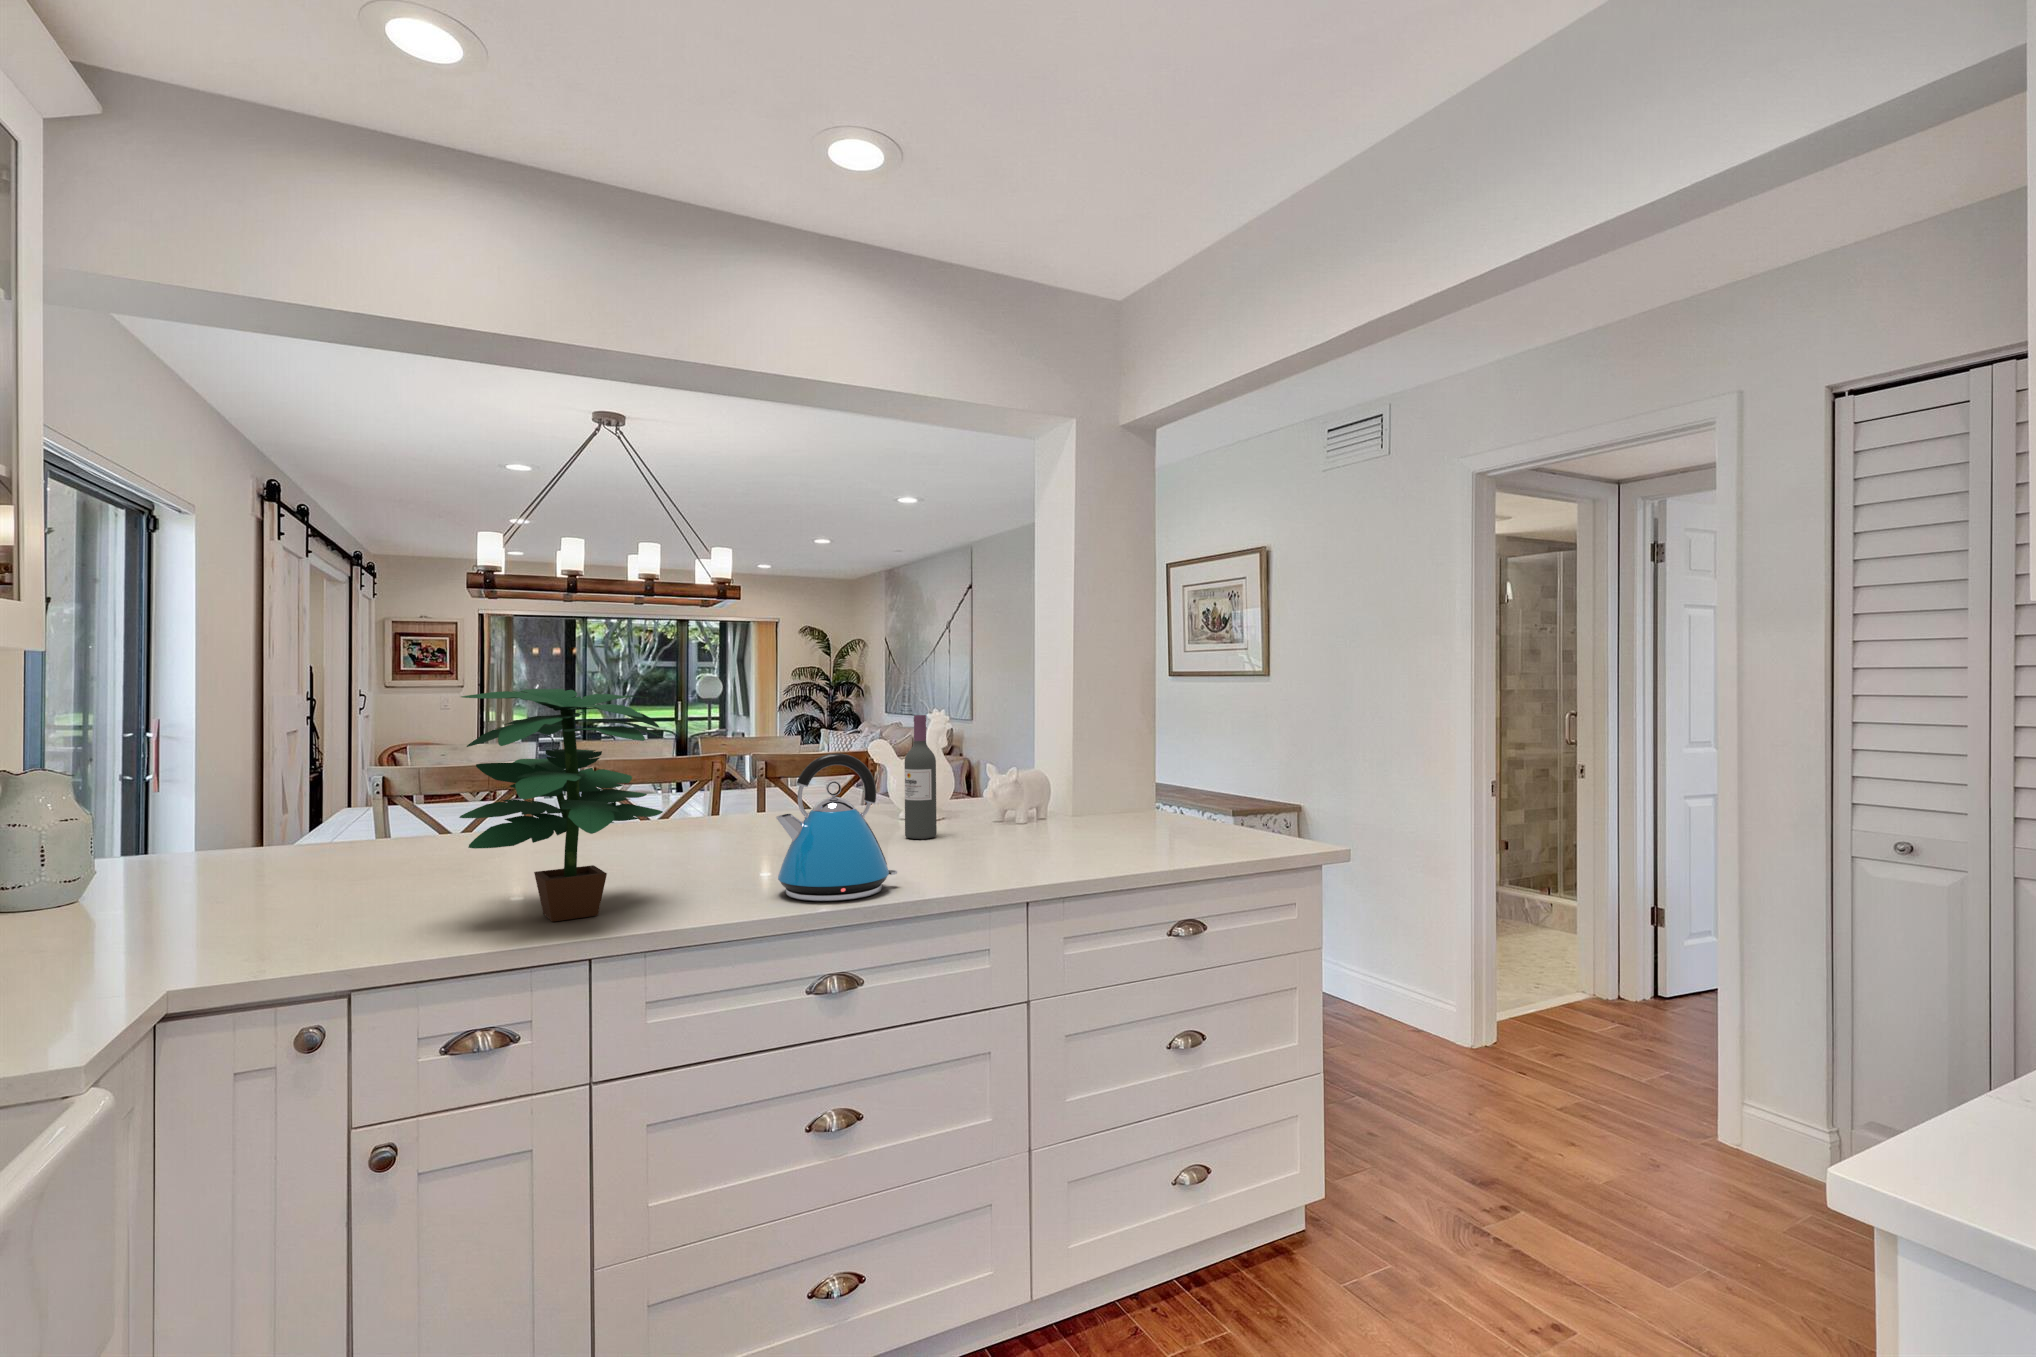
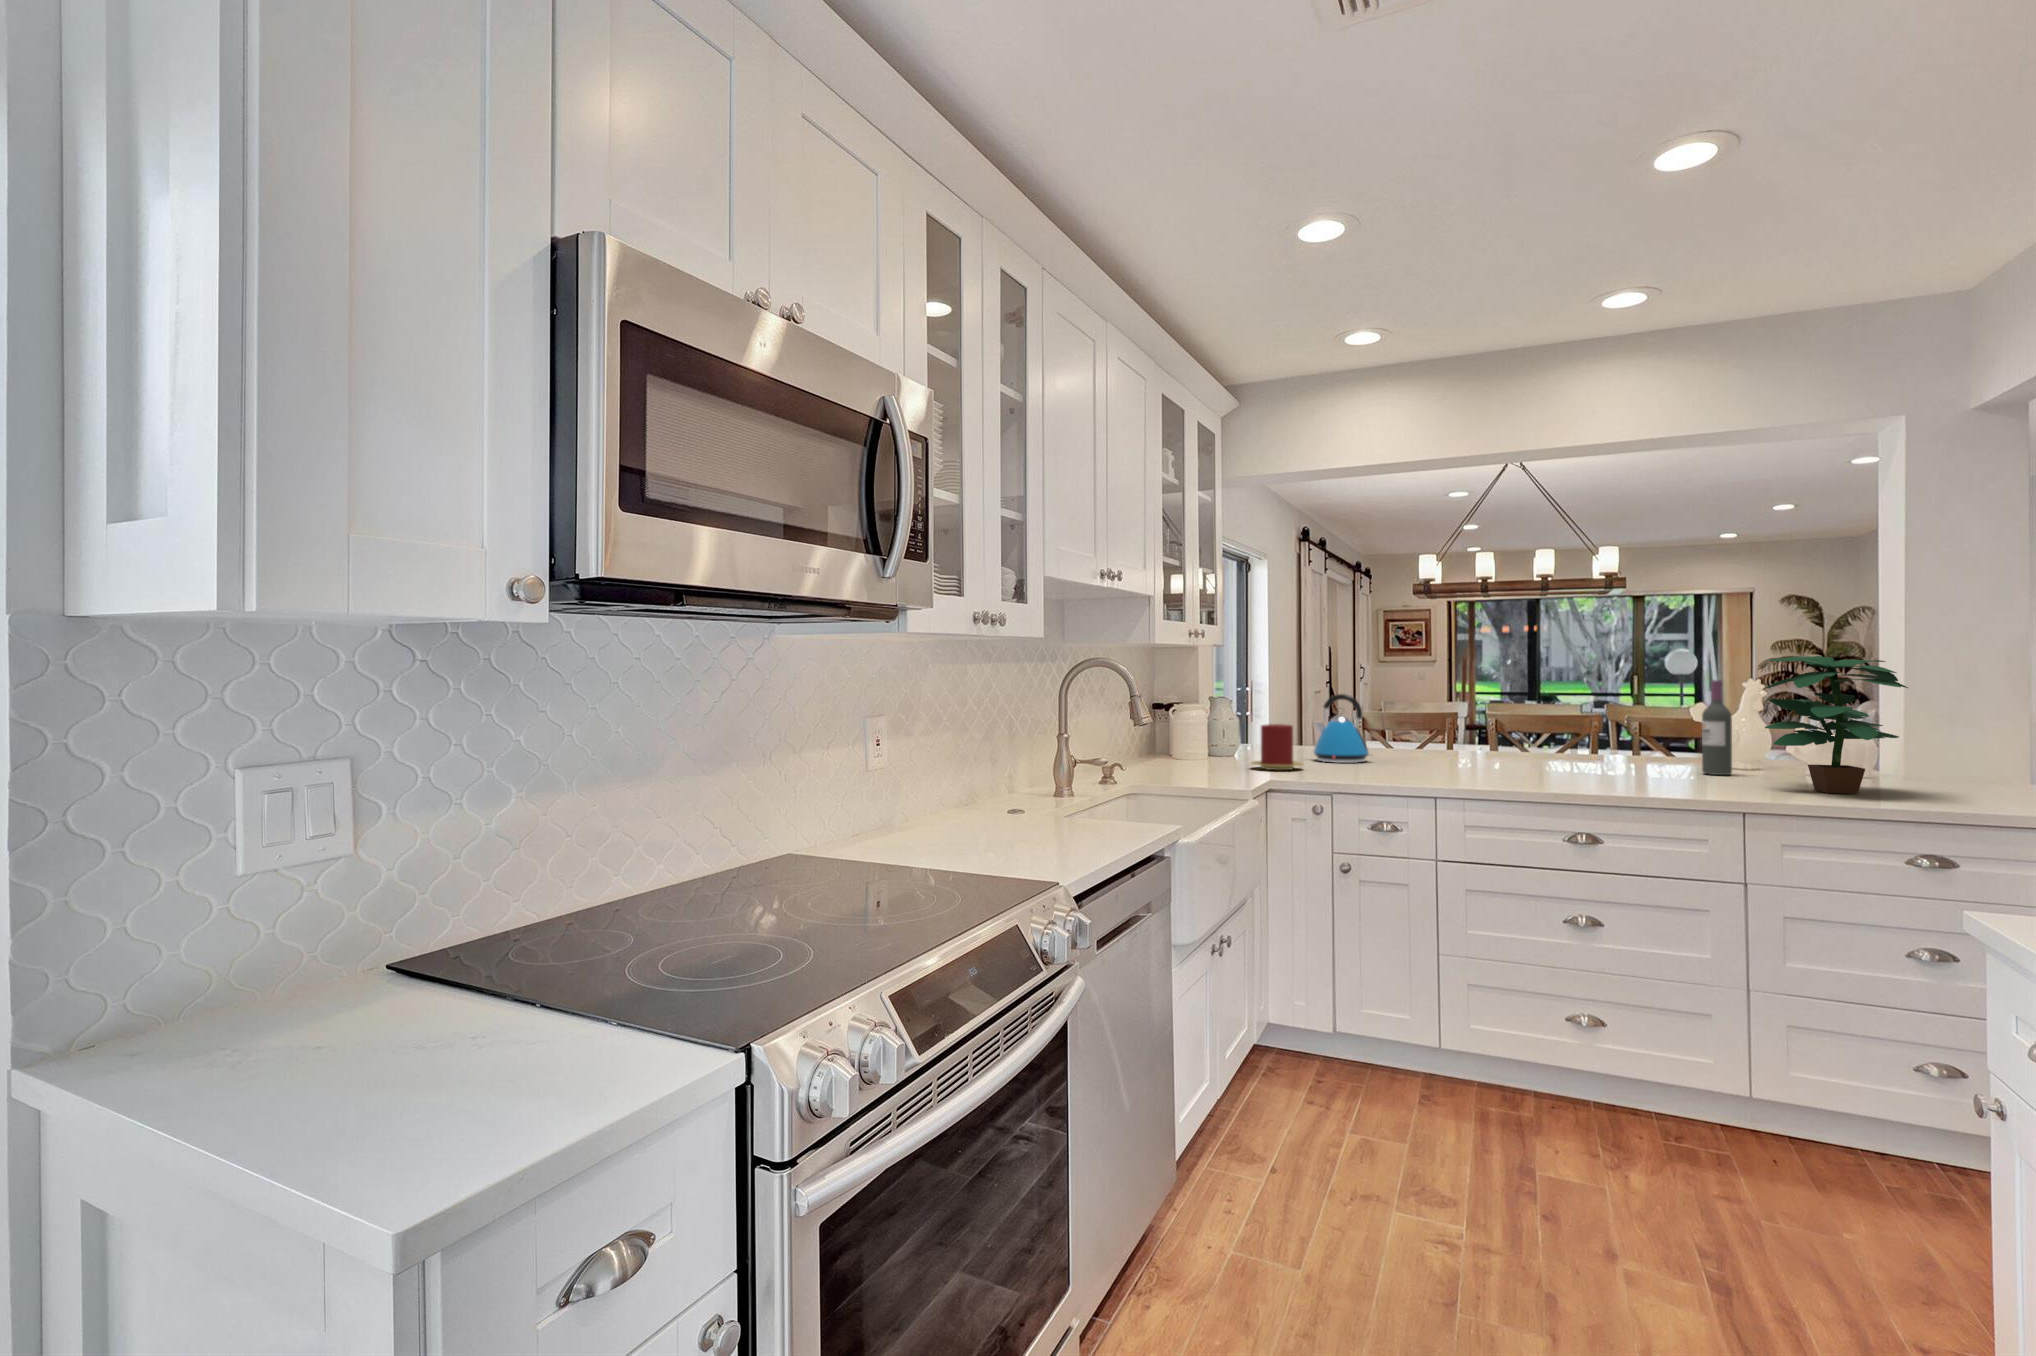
potted plant: present [459,689,664,922] -> present [1763,656,1908,794]
kettle: present [776,753,897,901] -> present [1314,694,1369,763]
candle: none [116,835,275,951] -> present [1251,724,1303,770]

